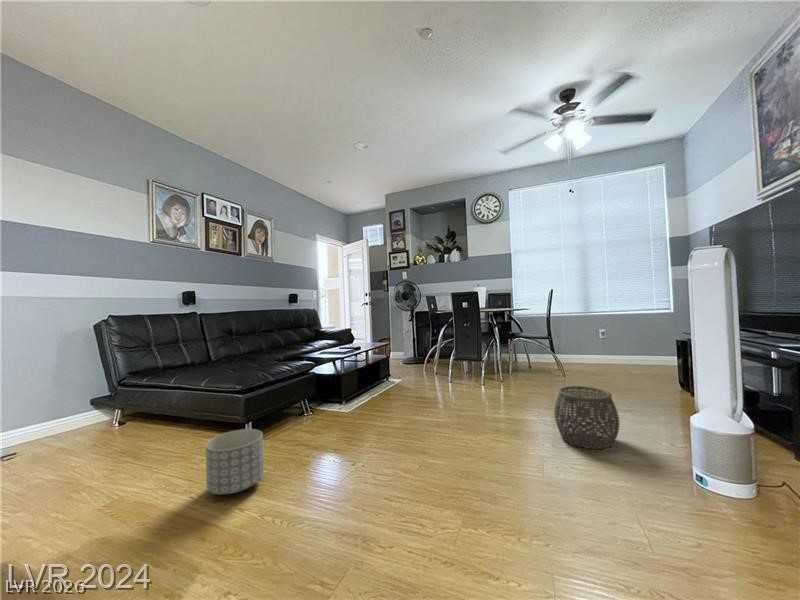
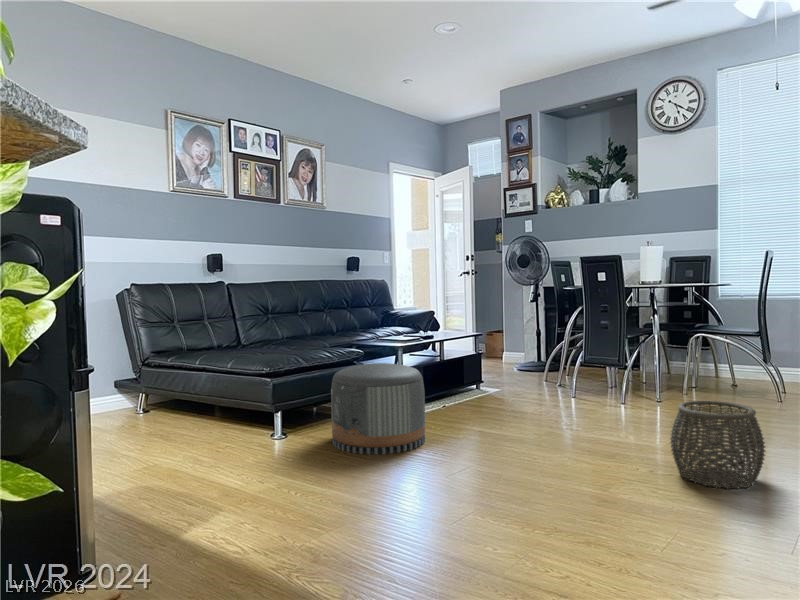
pouf: none [299,372,374,450] -> present [331,363,425,454]
planter: present [206,429,264,494] -> none [224,414,282,476]

